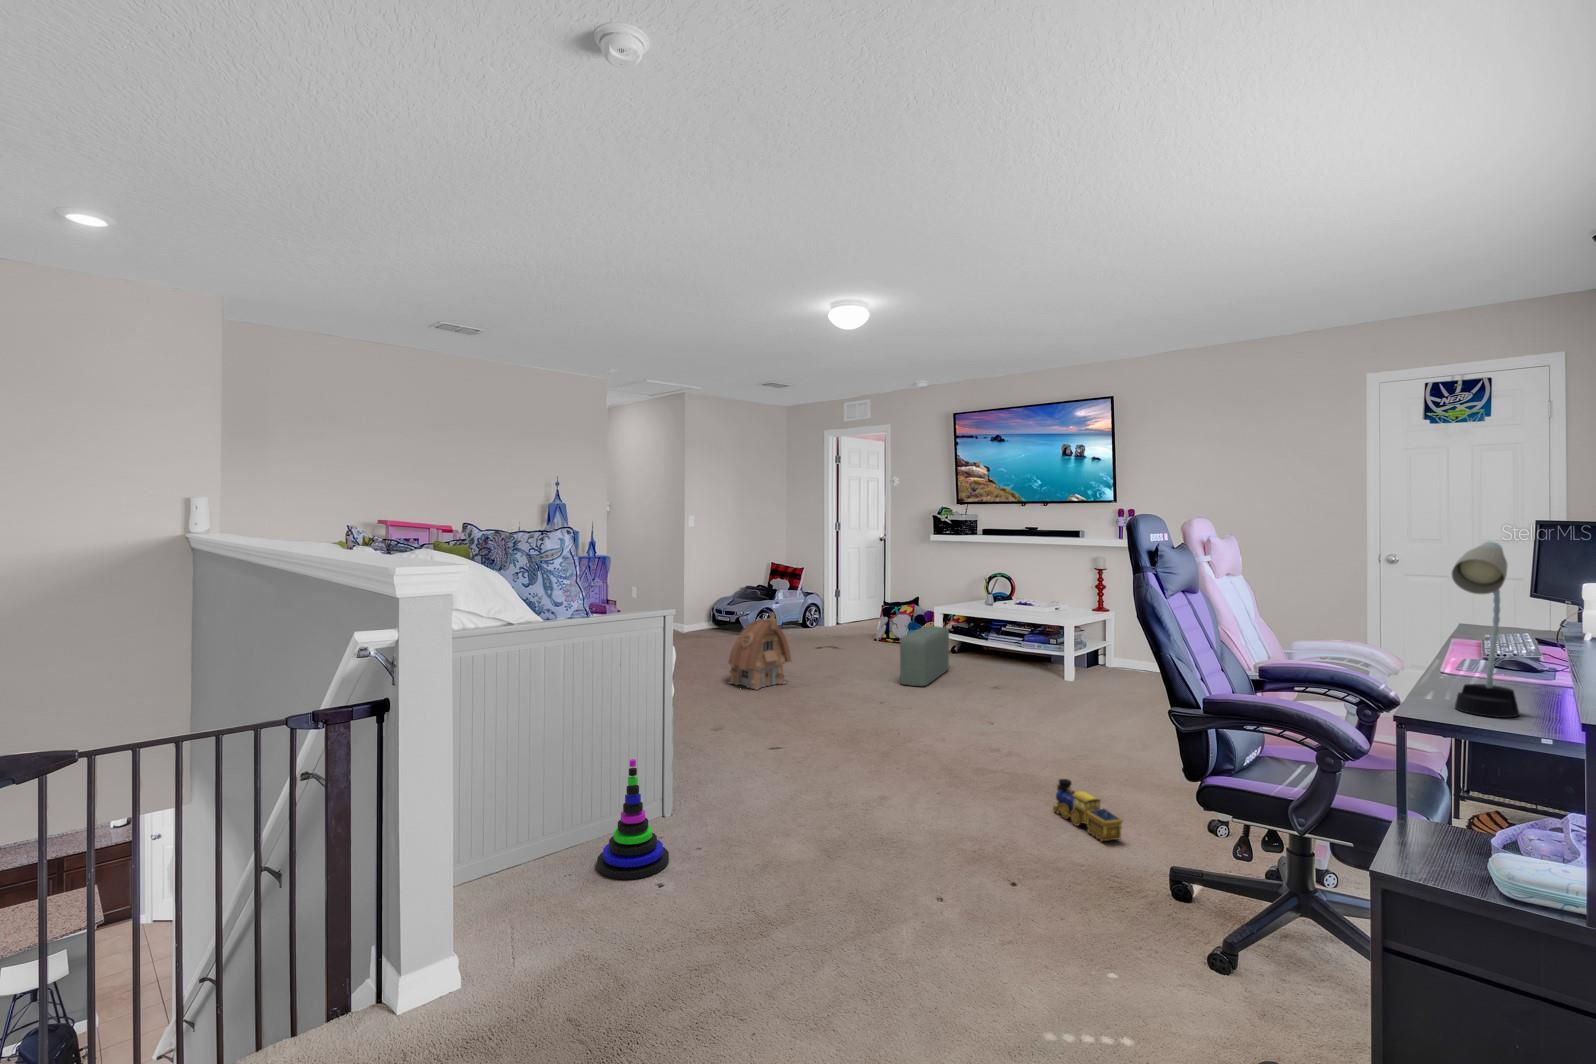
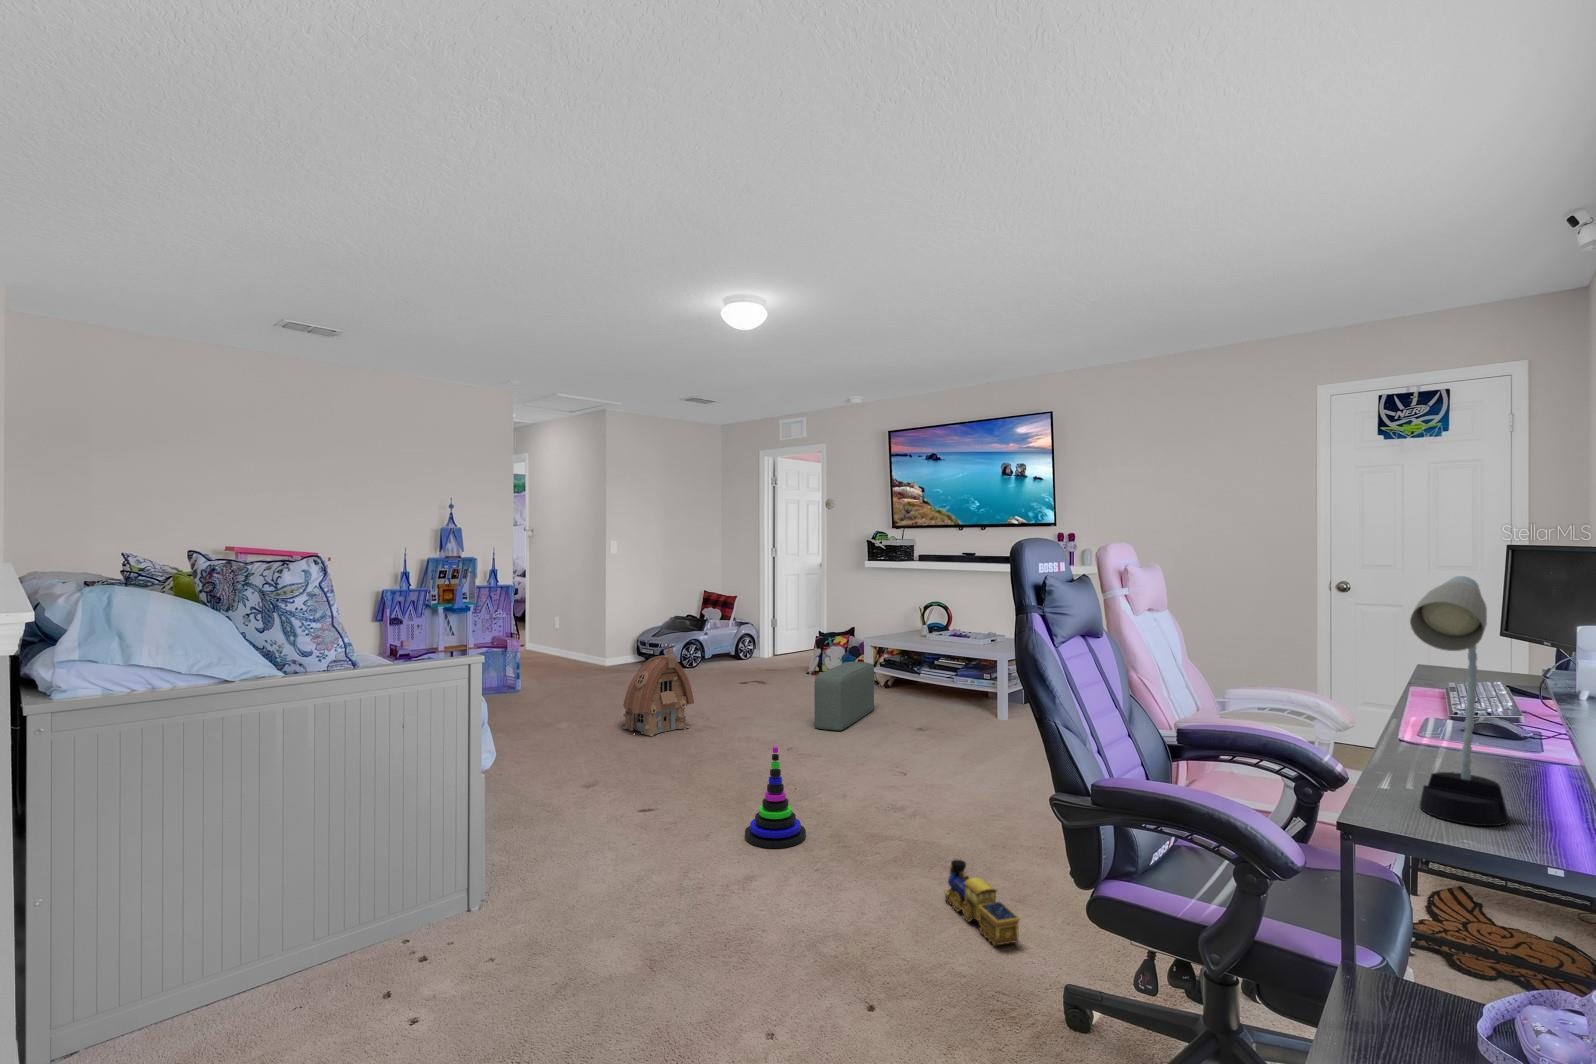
stacking toy: present [597,759,669,879] -> present [745,746,806,848]

